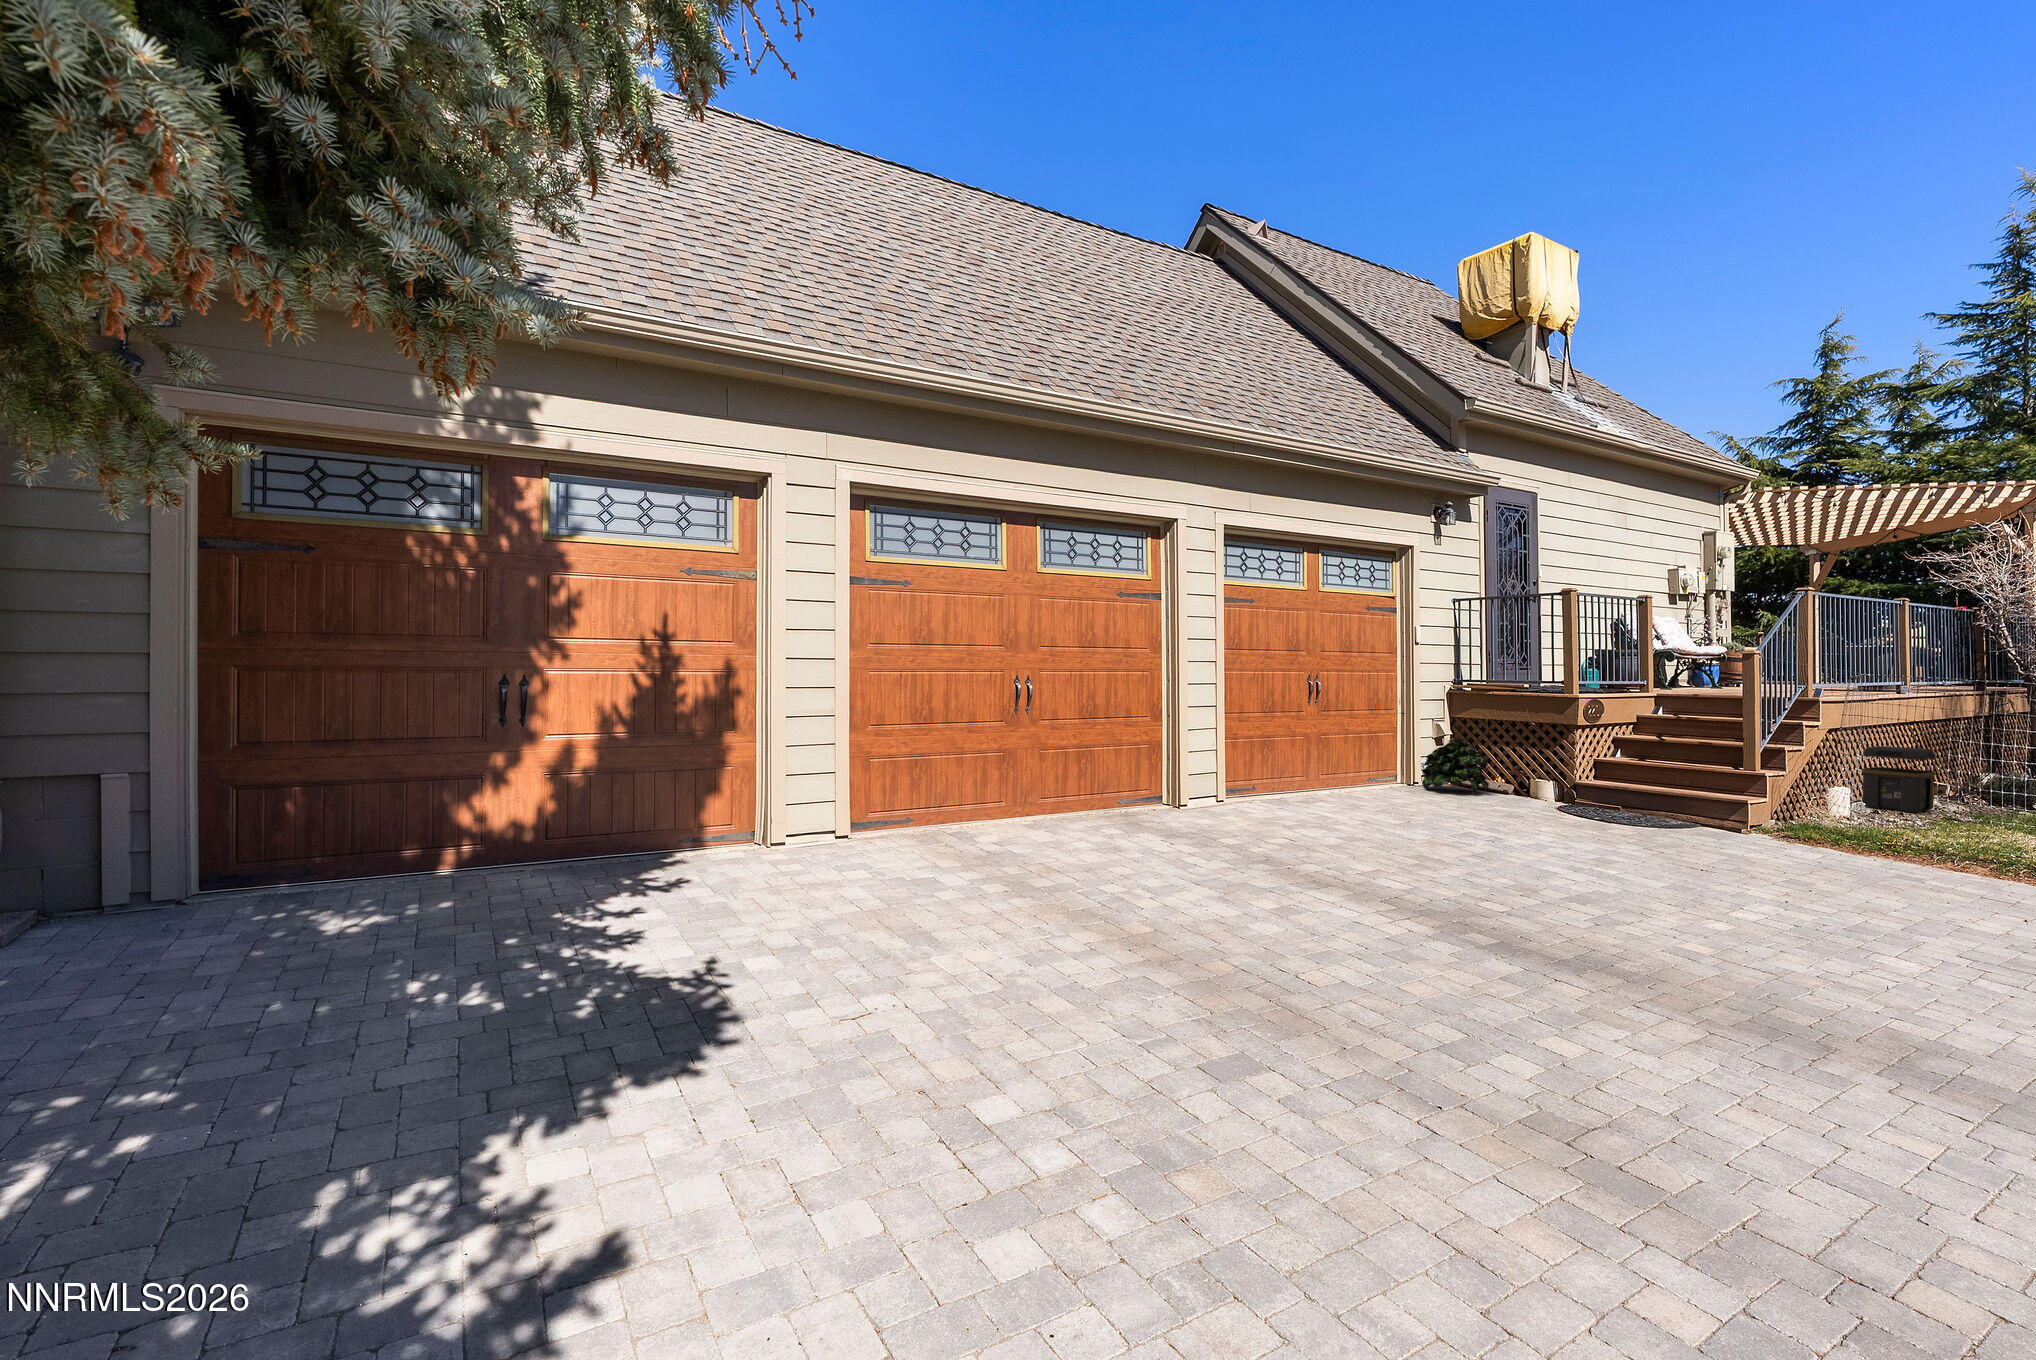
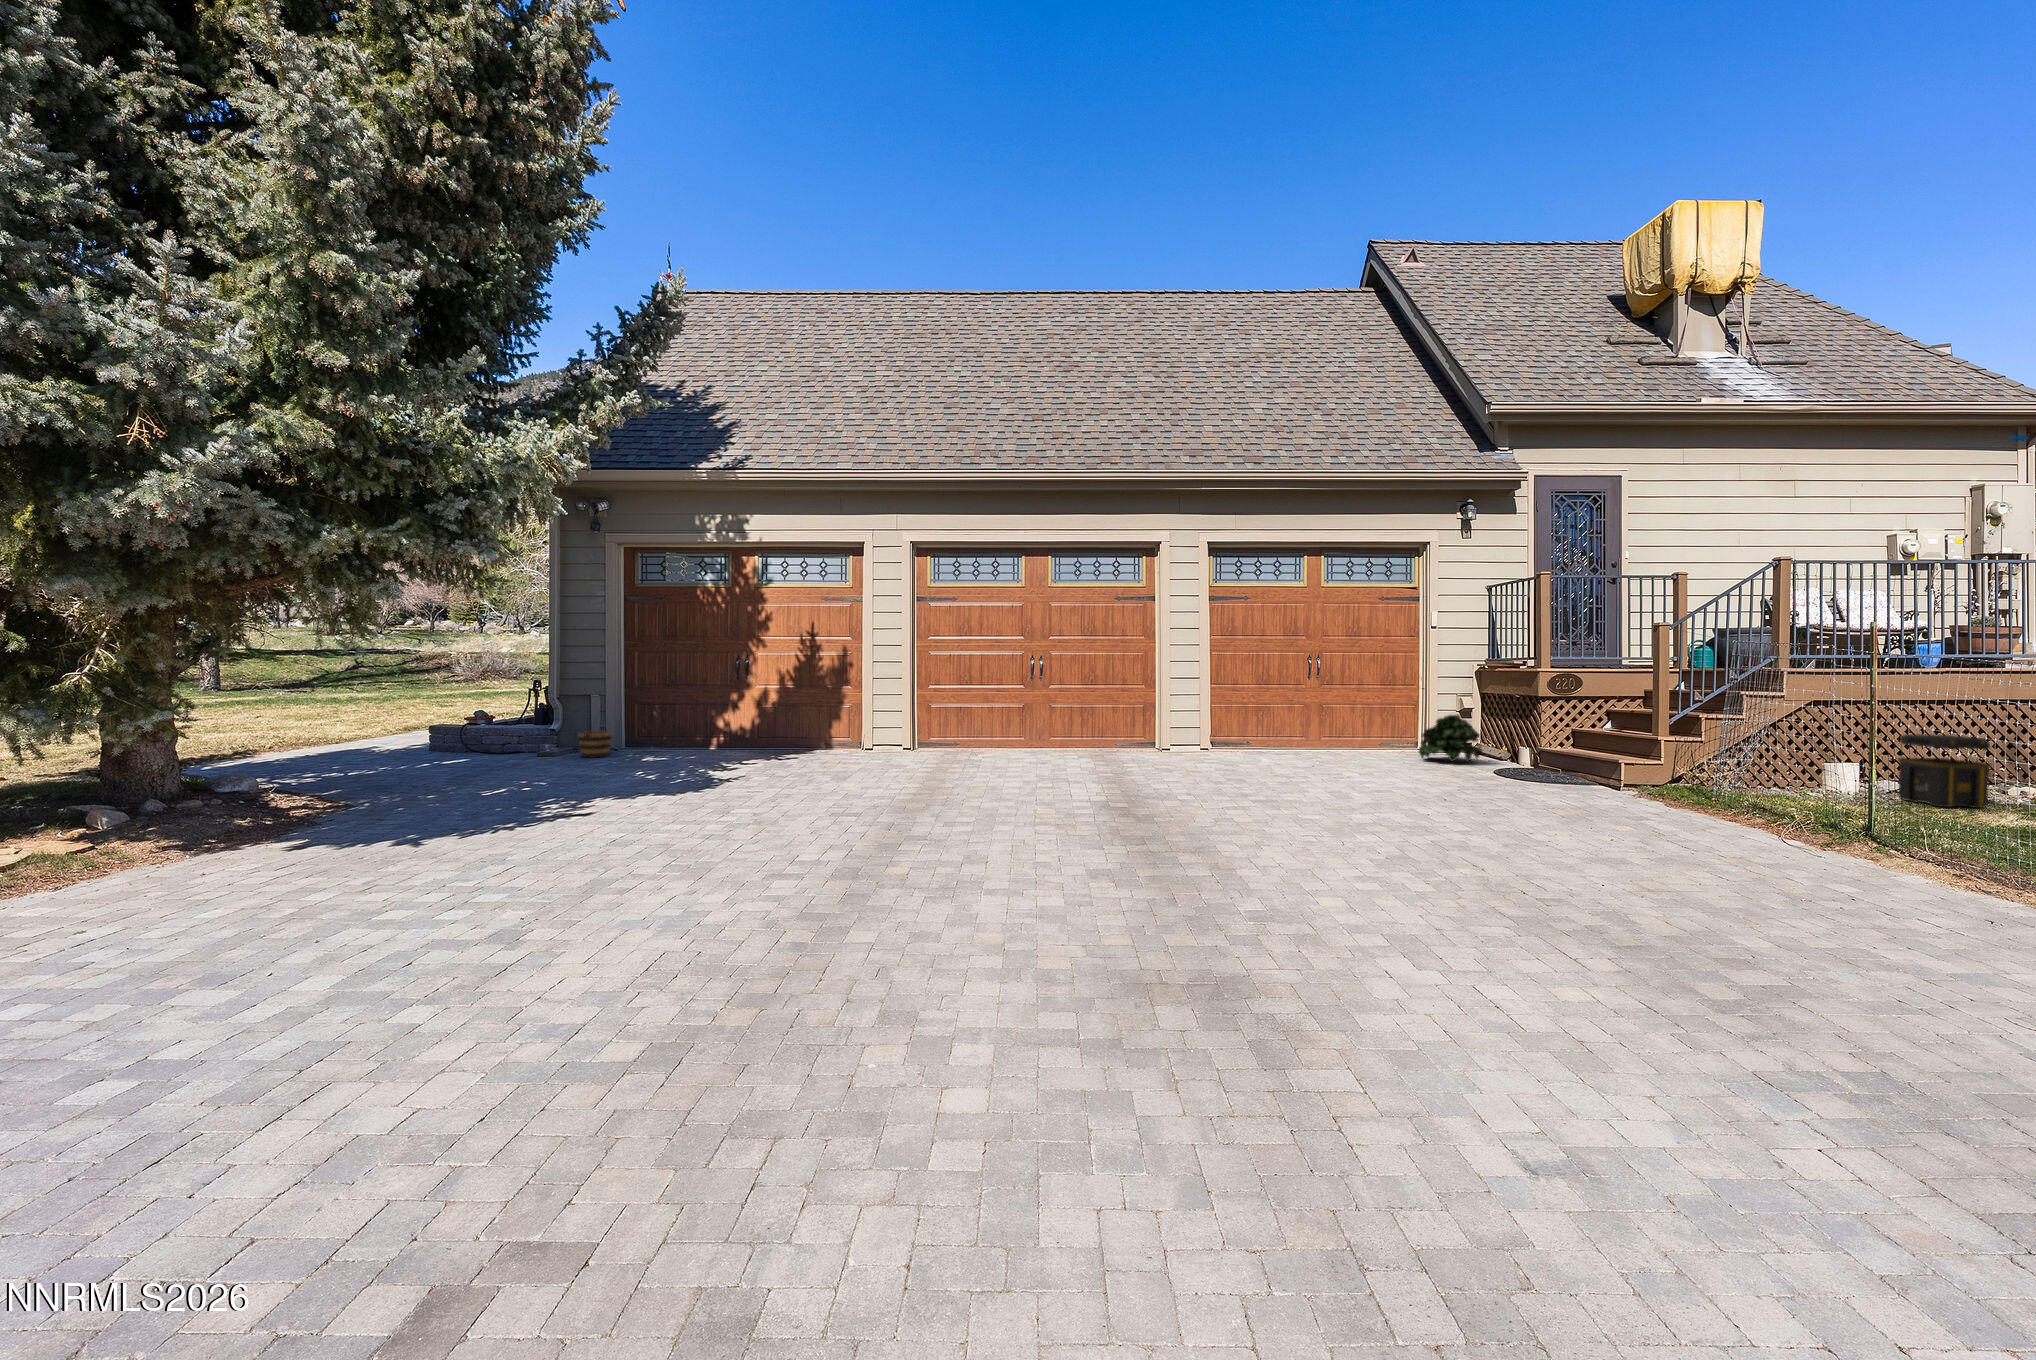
bucket: none [71,853,175,927] -> present [578,731,612,757]

